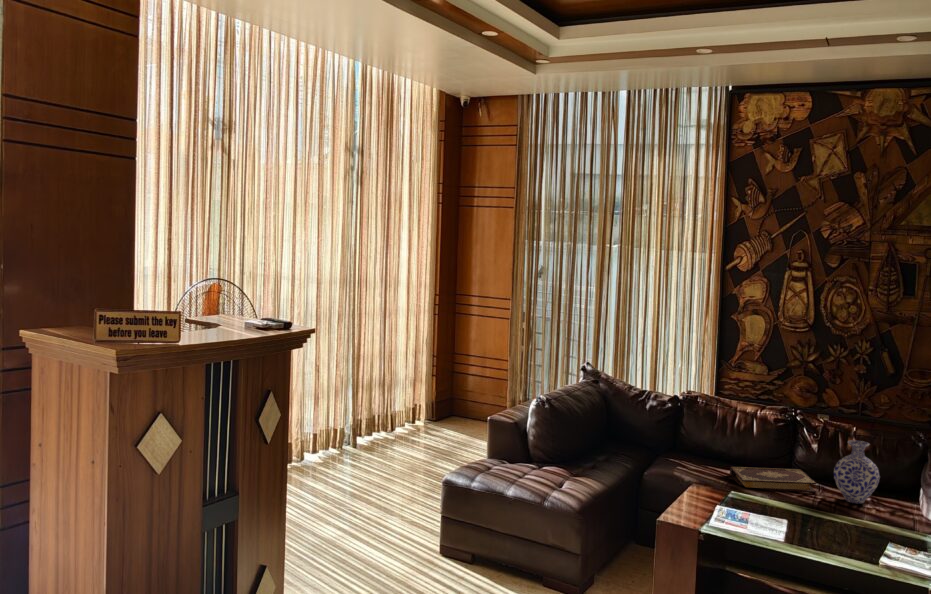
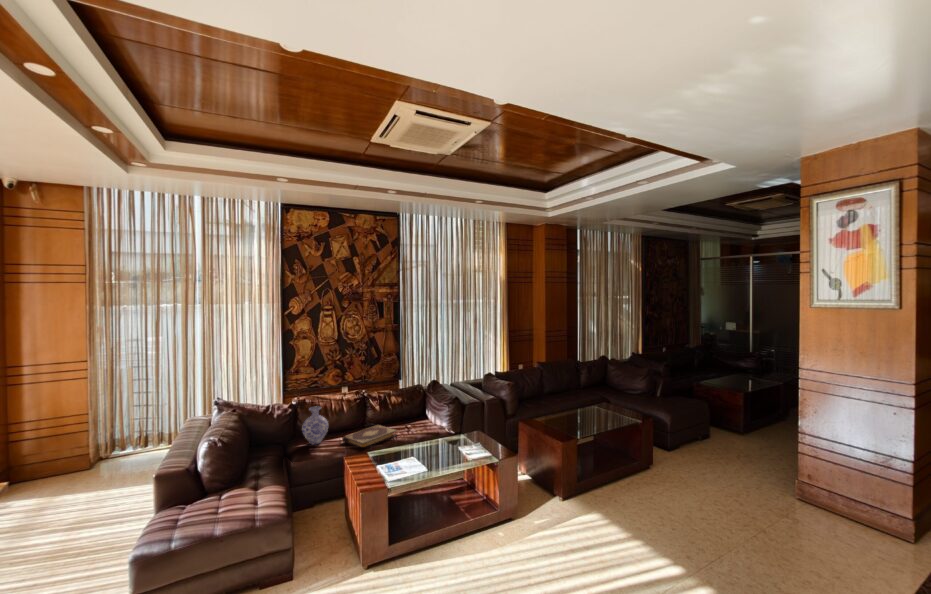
vase: present [834,440,879,503] -> present [302,407,328,444]

